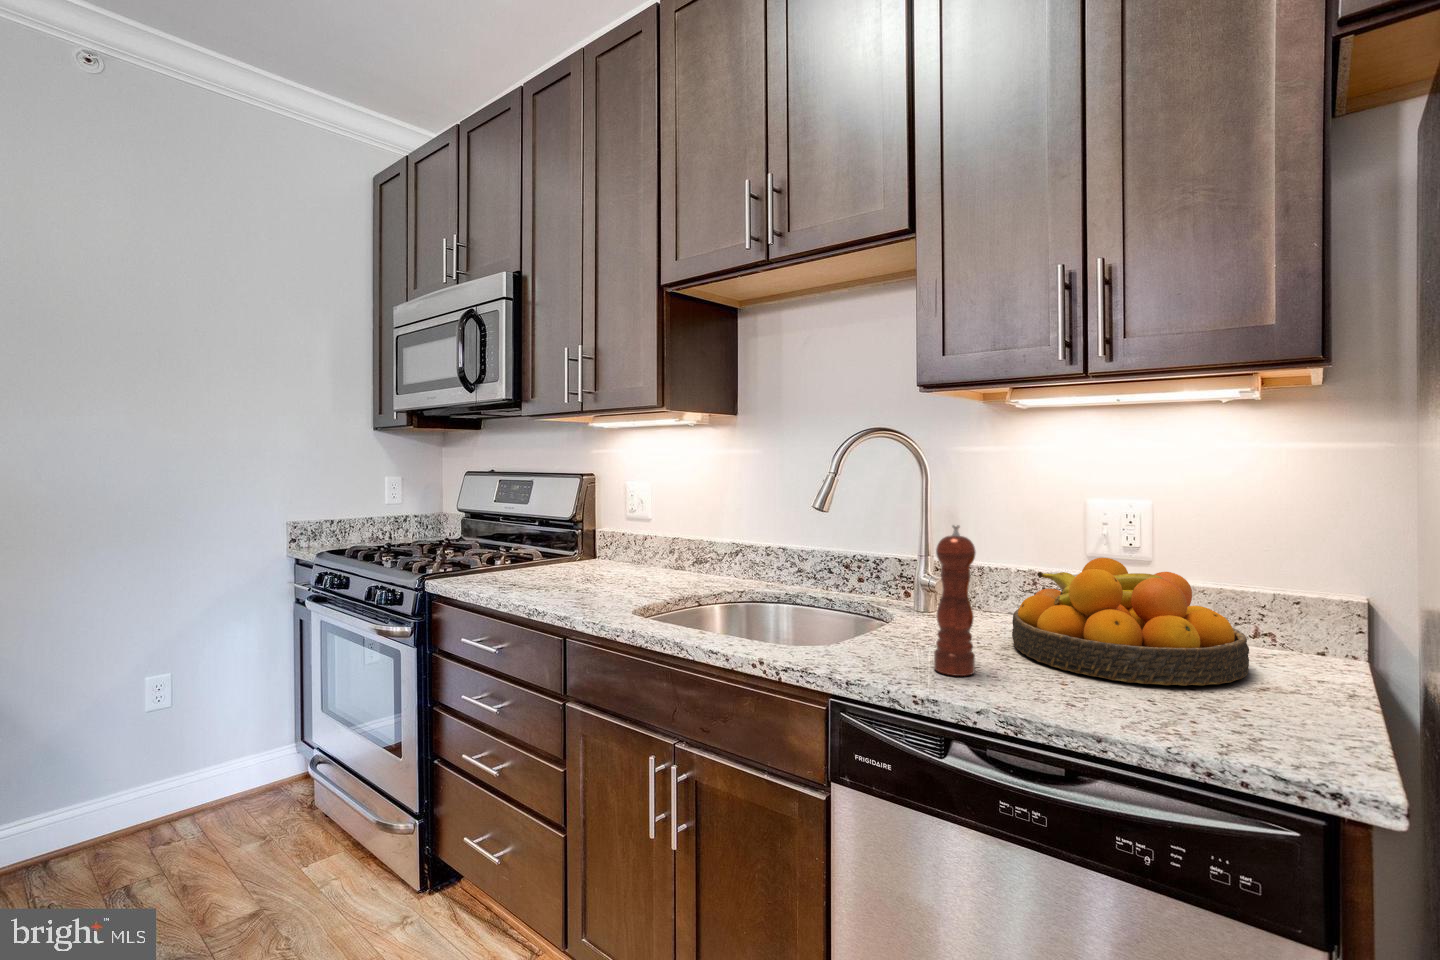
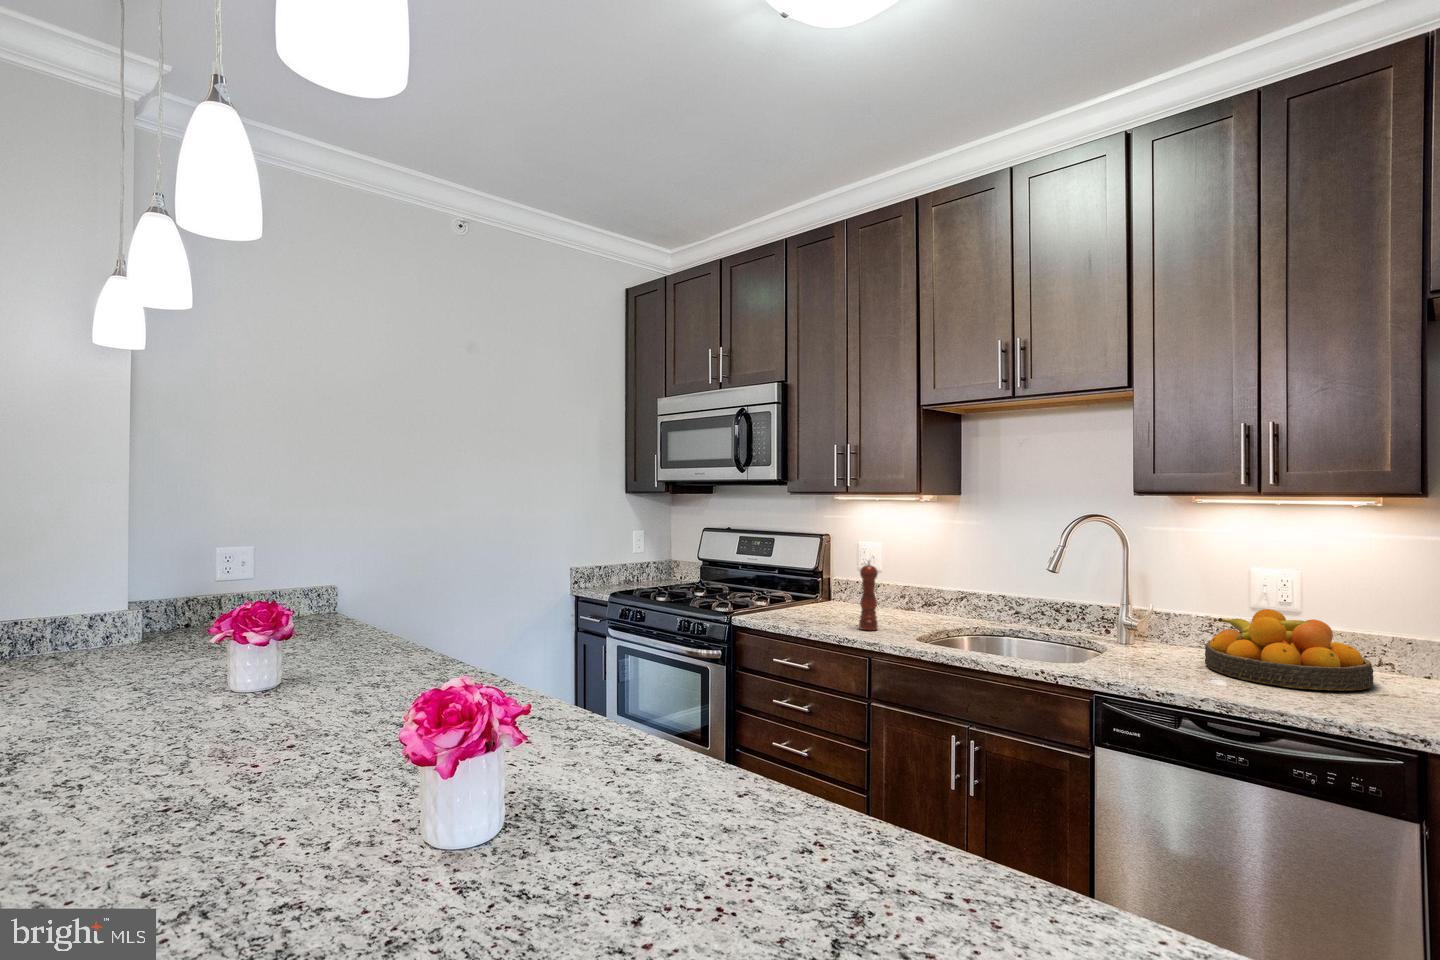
pepper mill: present [934,525,976,676] -> present [859,560,878,630]

